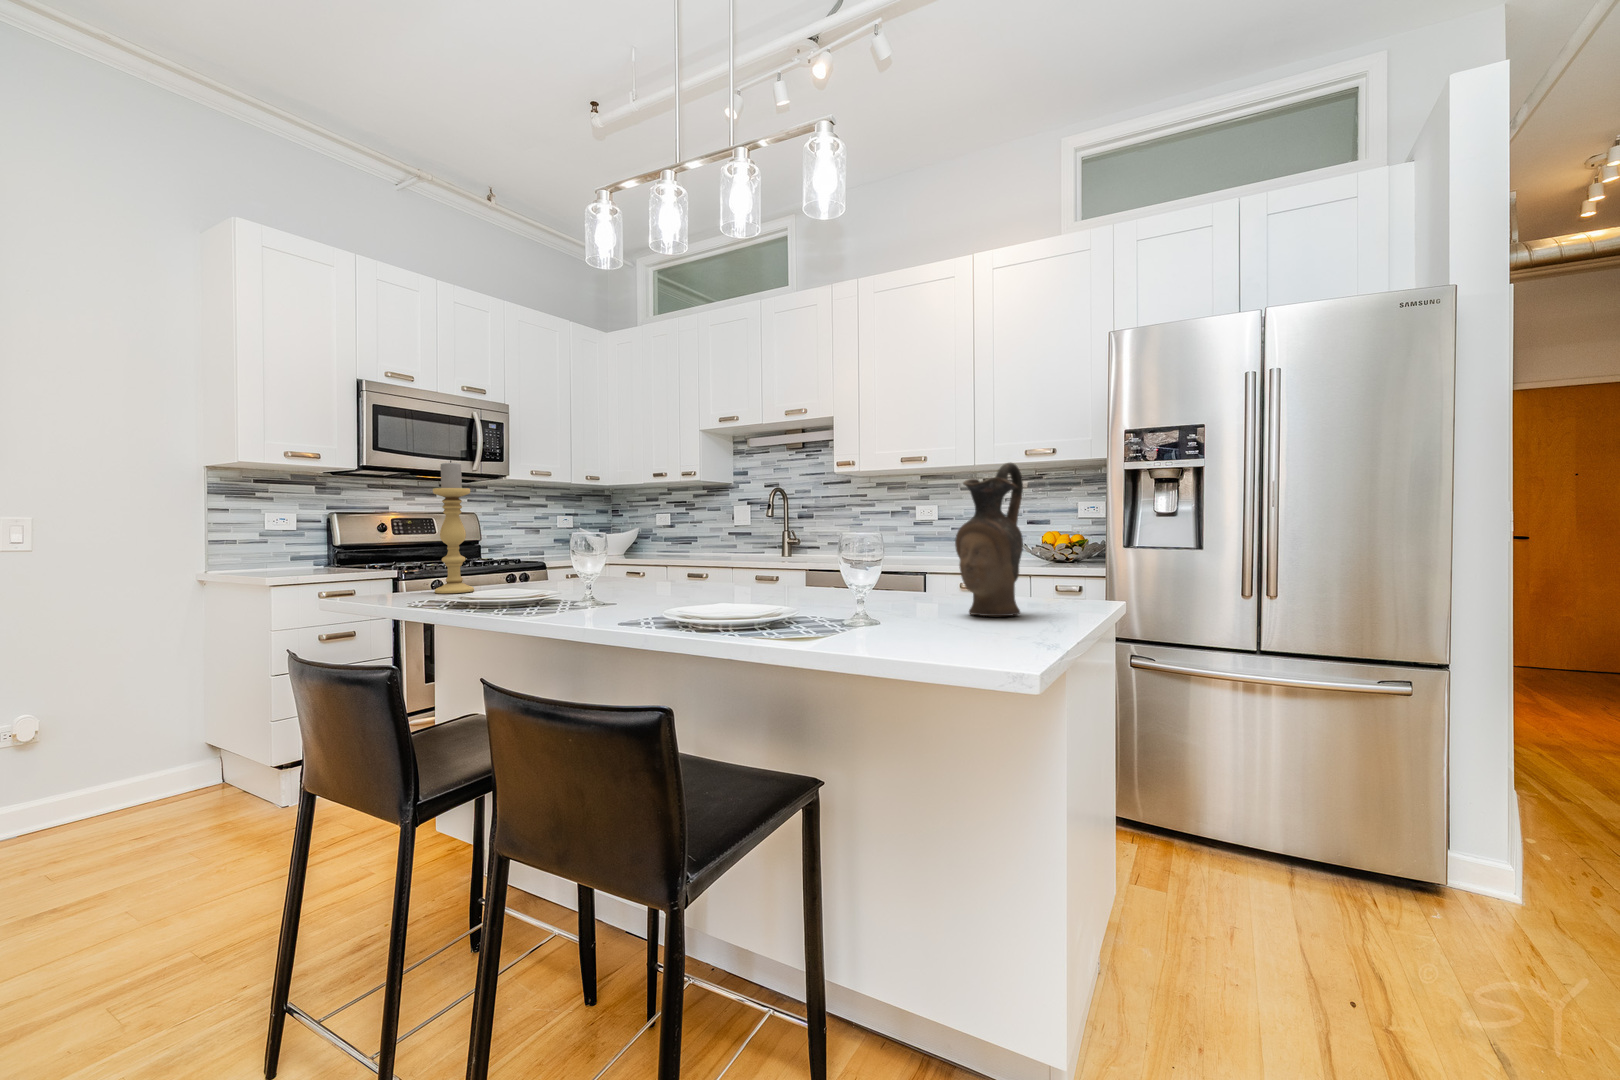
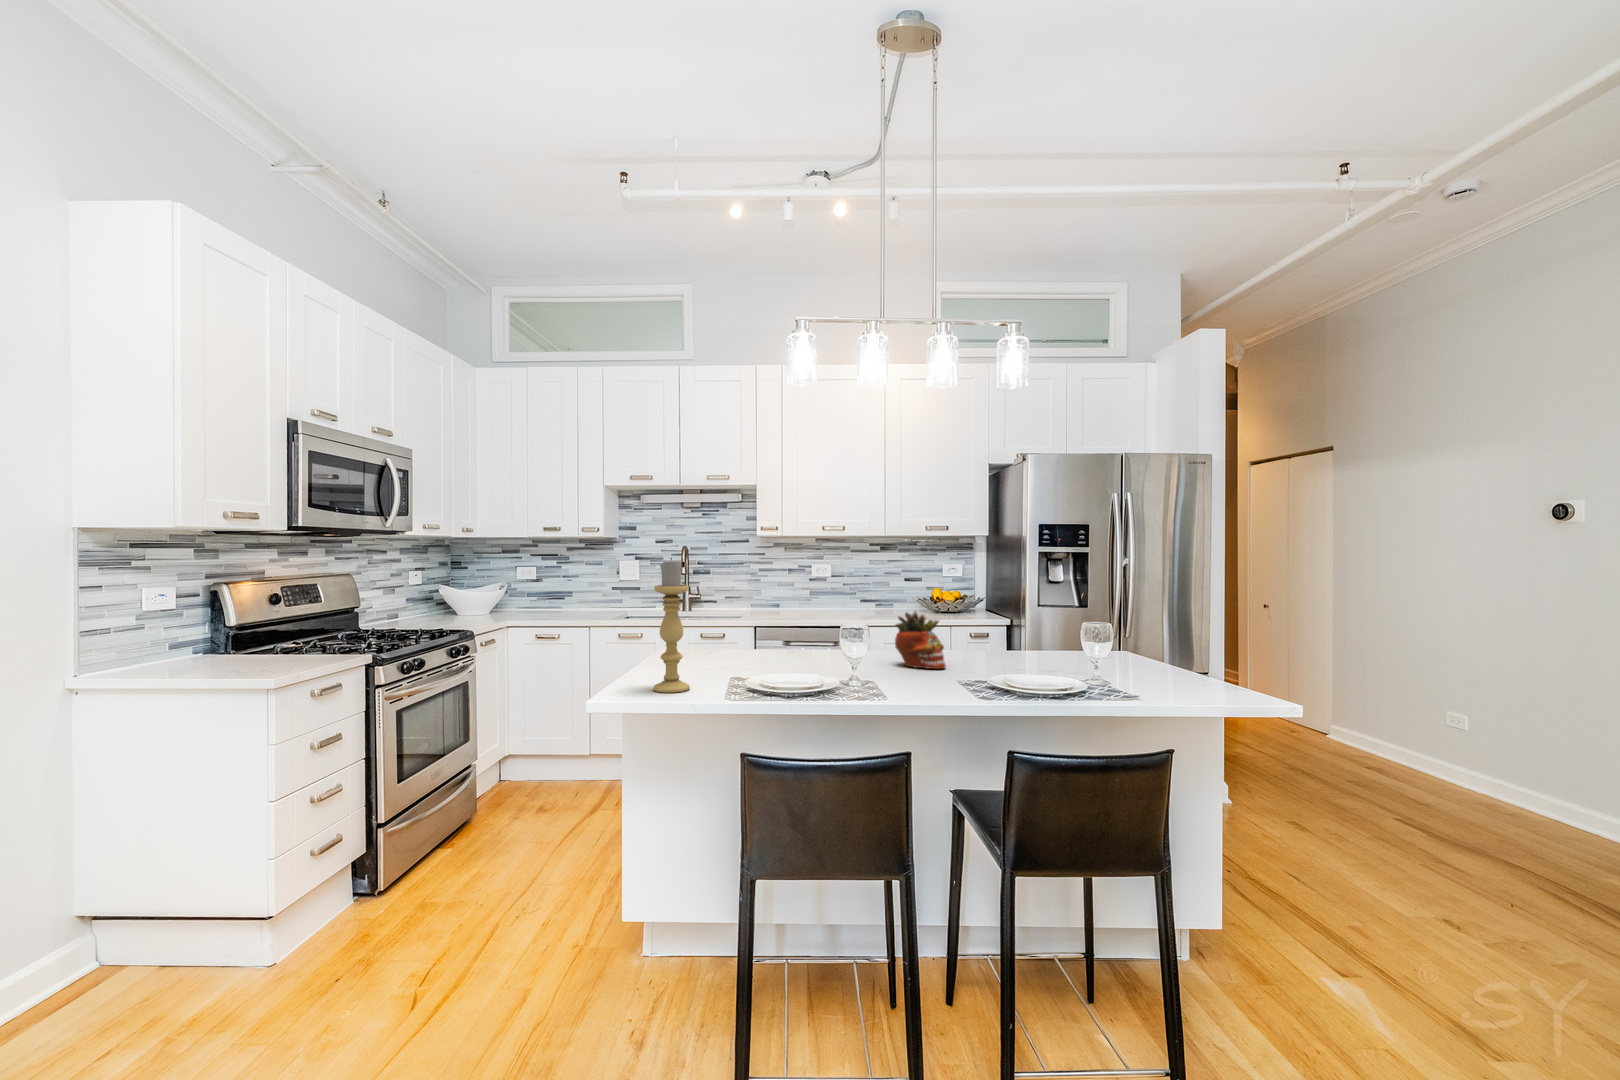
ceramic pitcher: present [955,463,1023,616] -> none [1155,578,1204,687]
succulent planter: none [746,525,794,591] -> present [895,612,945,669]

